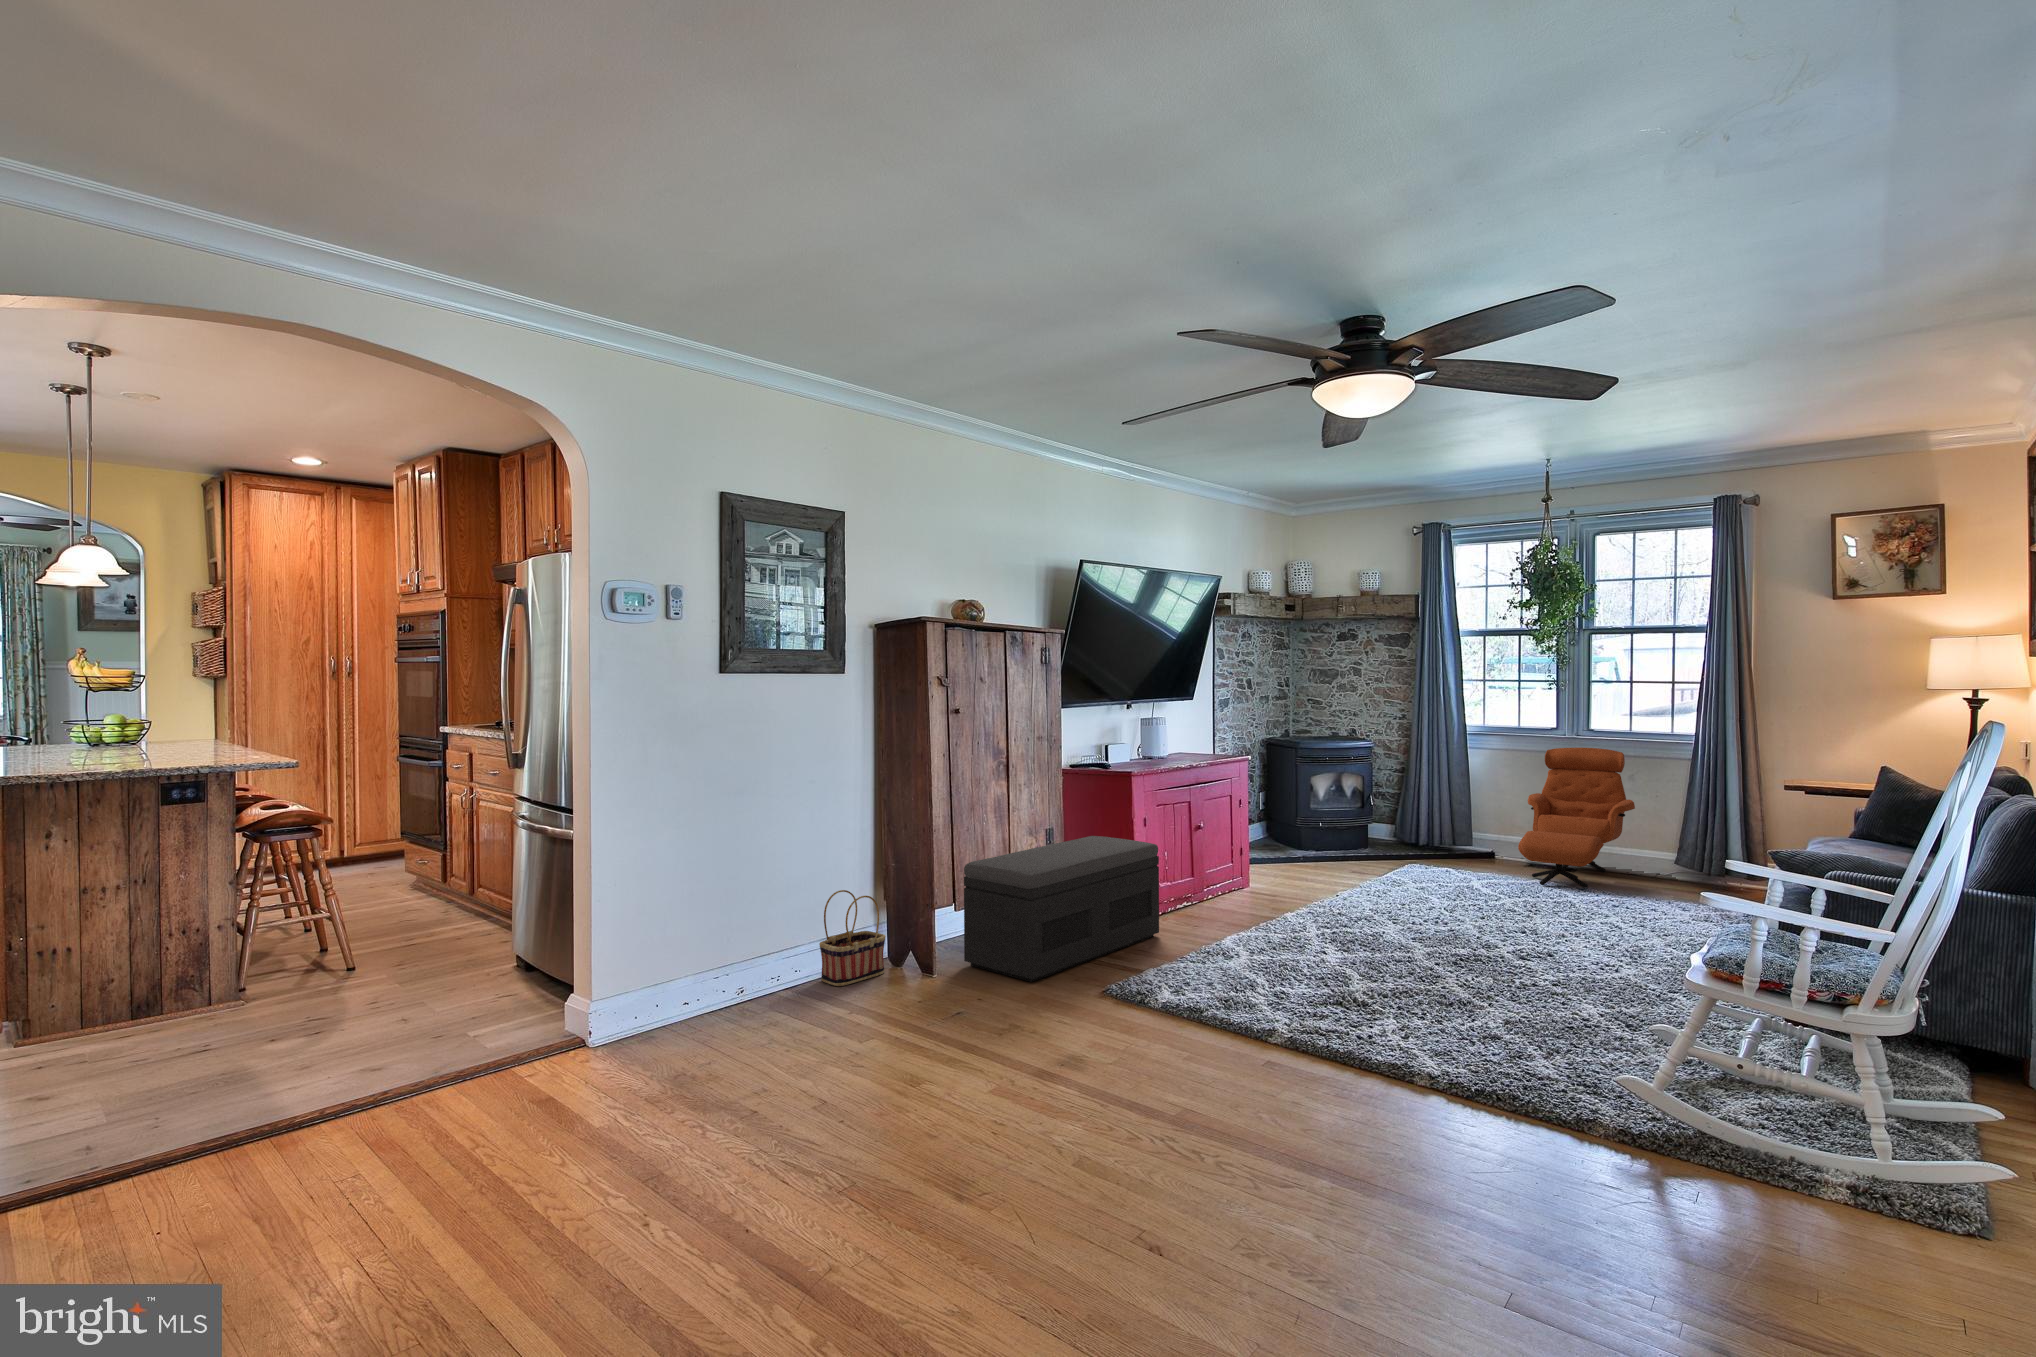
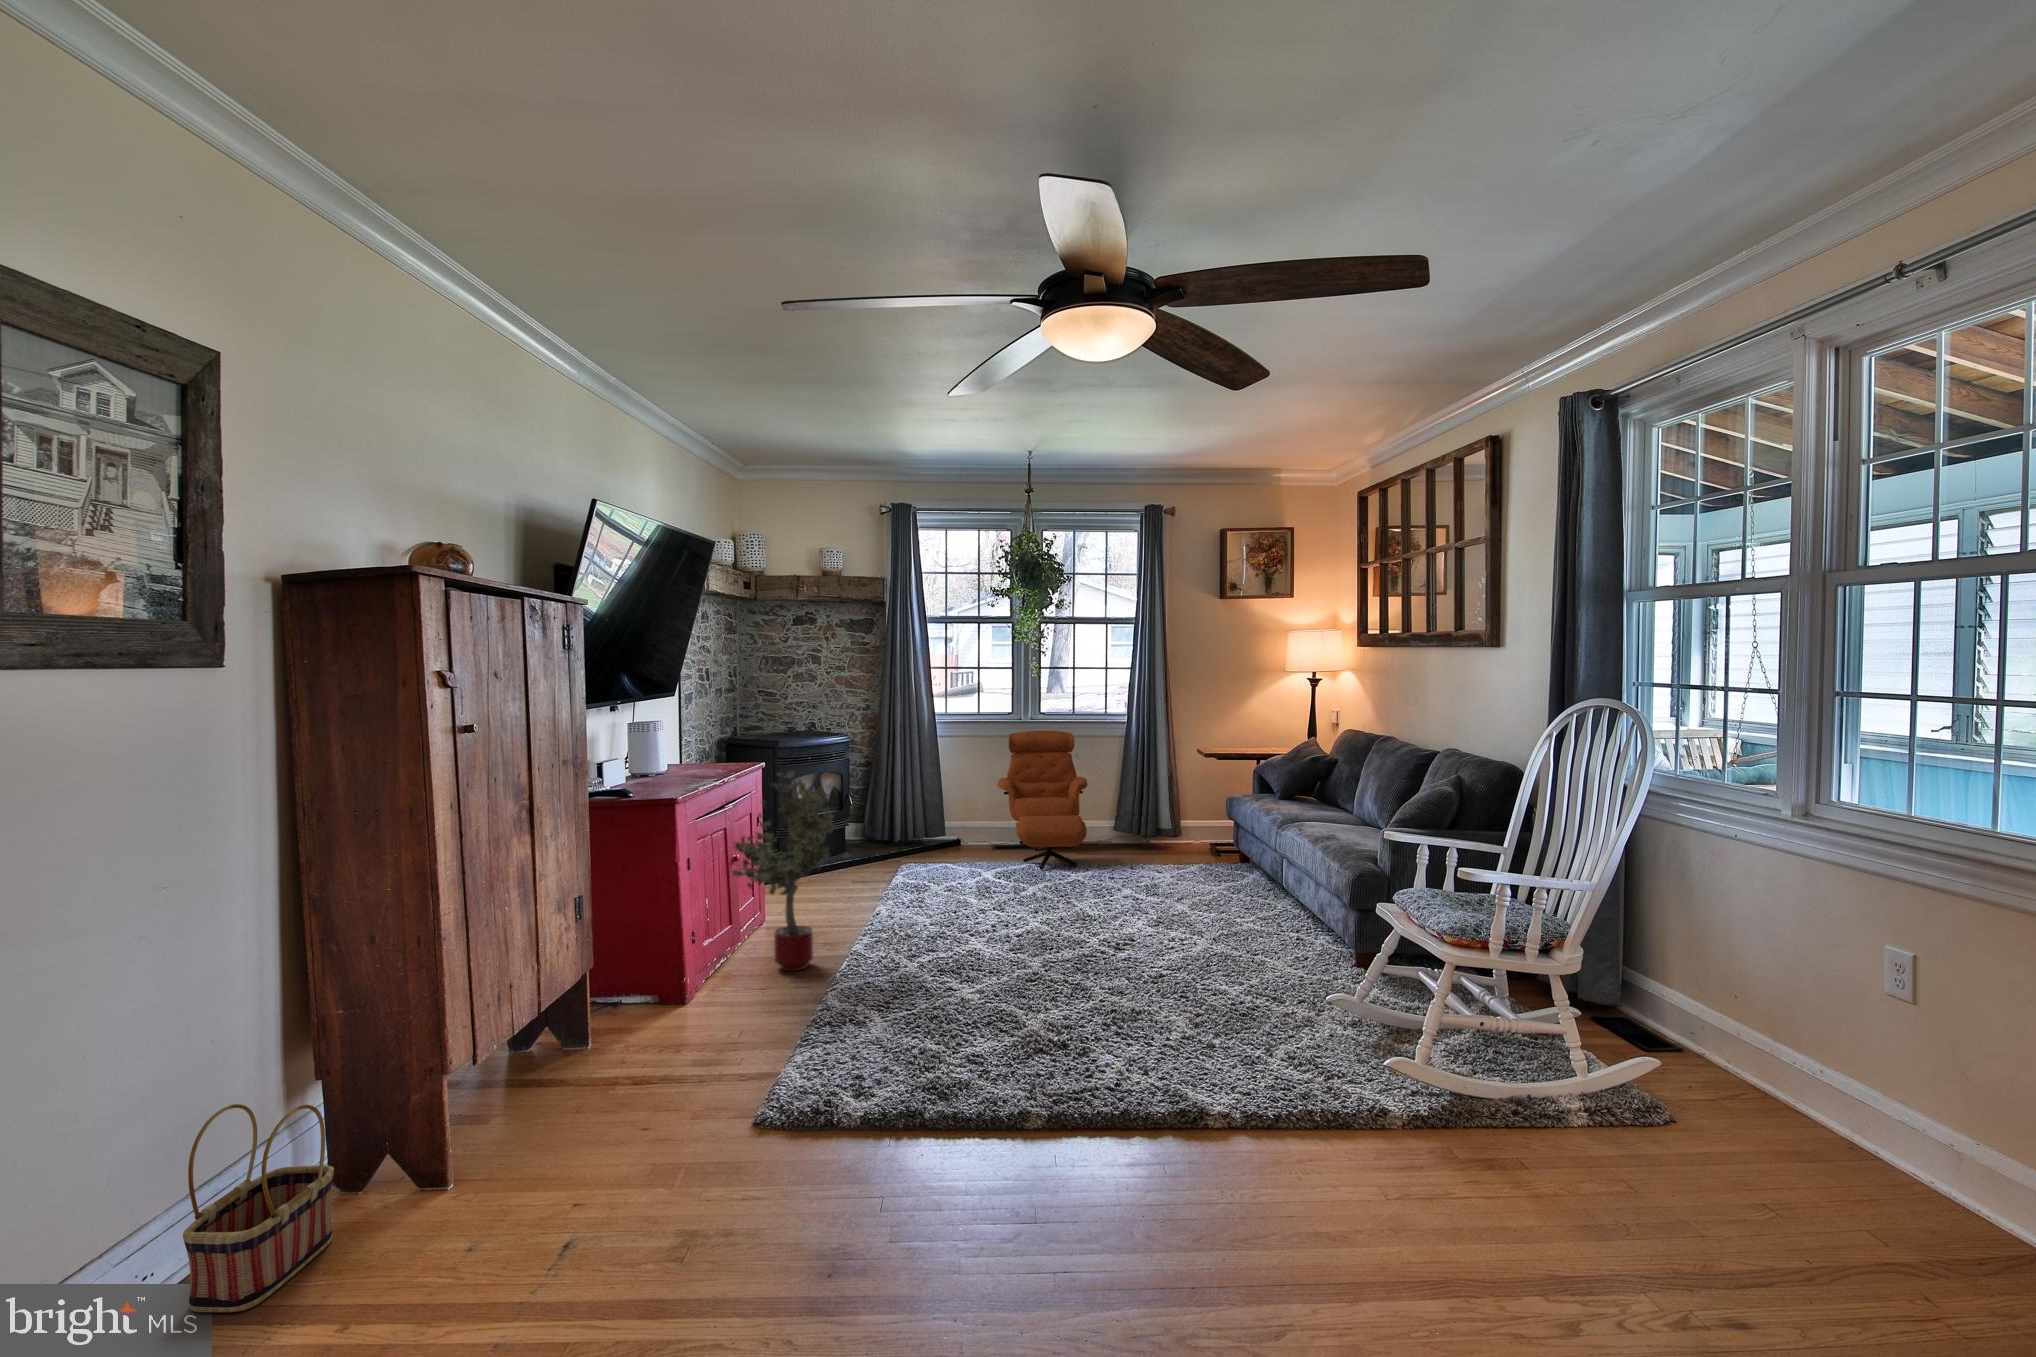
potted tree: none [1179,757,1277,915] -> present [732,771,836,971]
storage bench: present [964,836,1159,982] -> none [486,899,742,1164]

